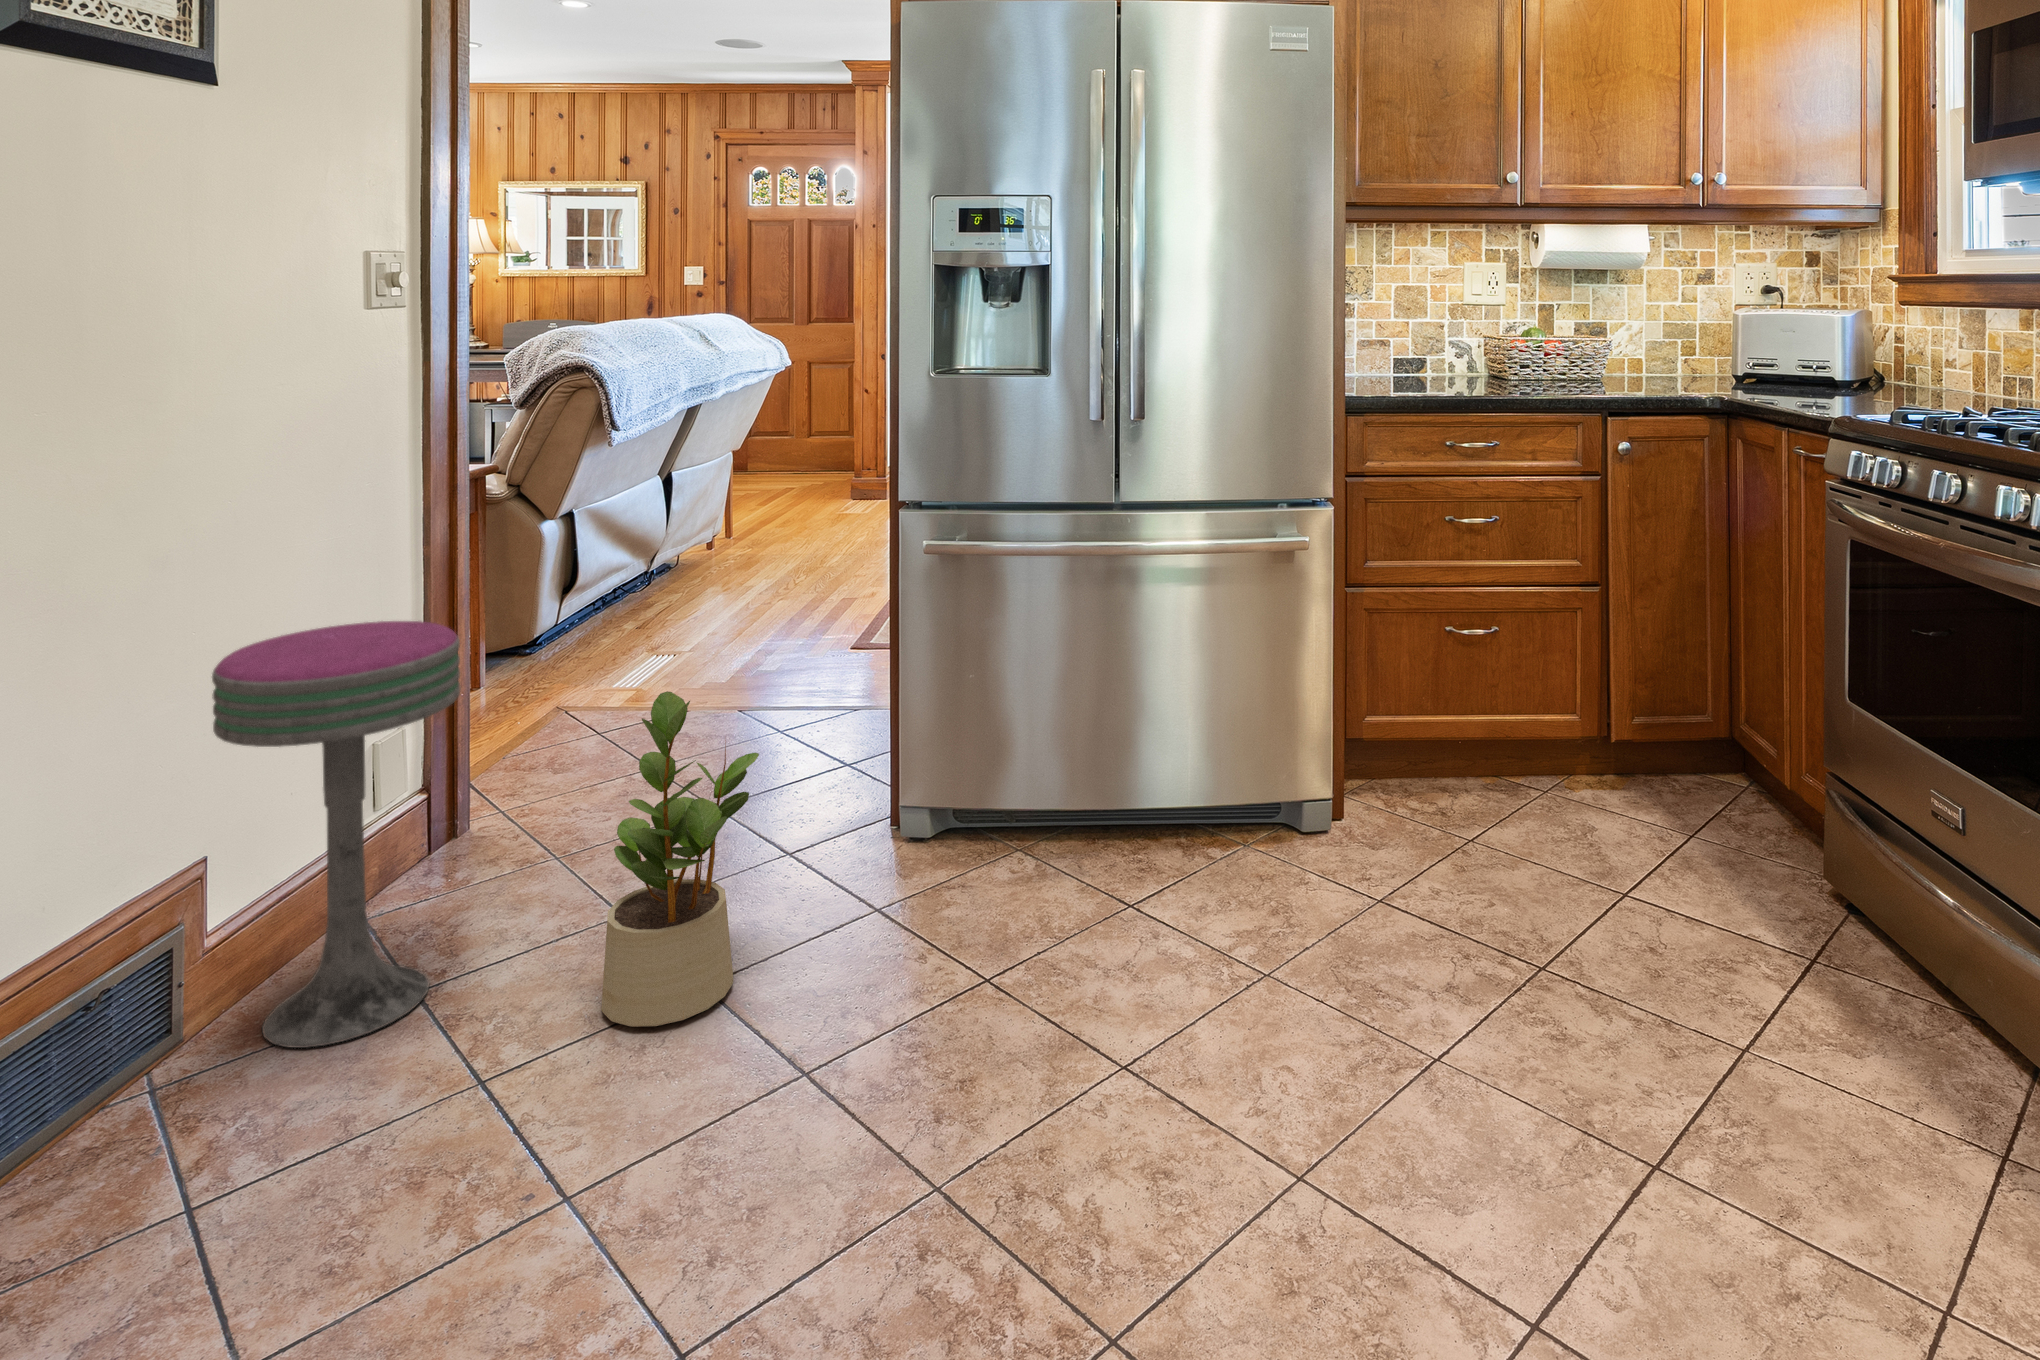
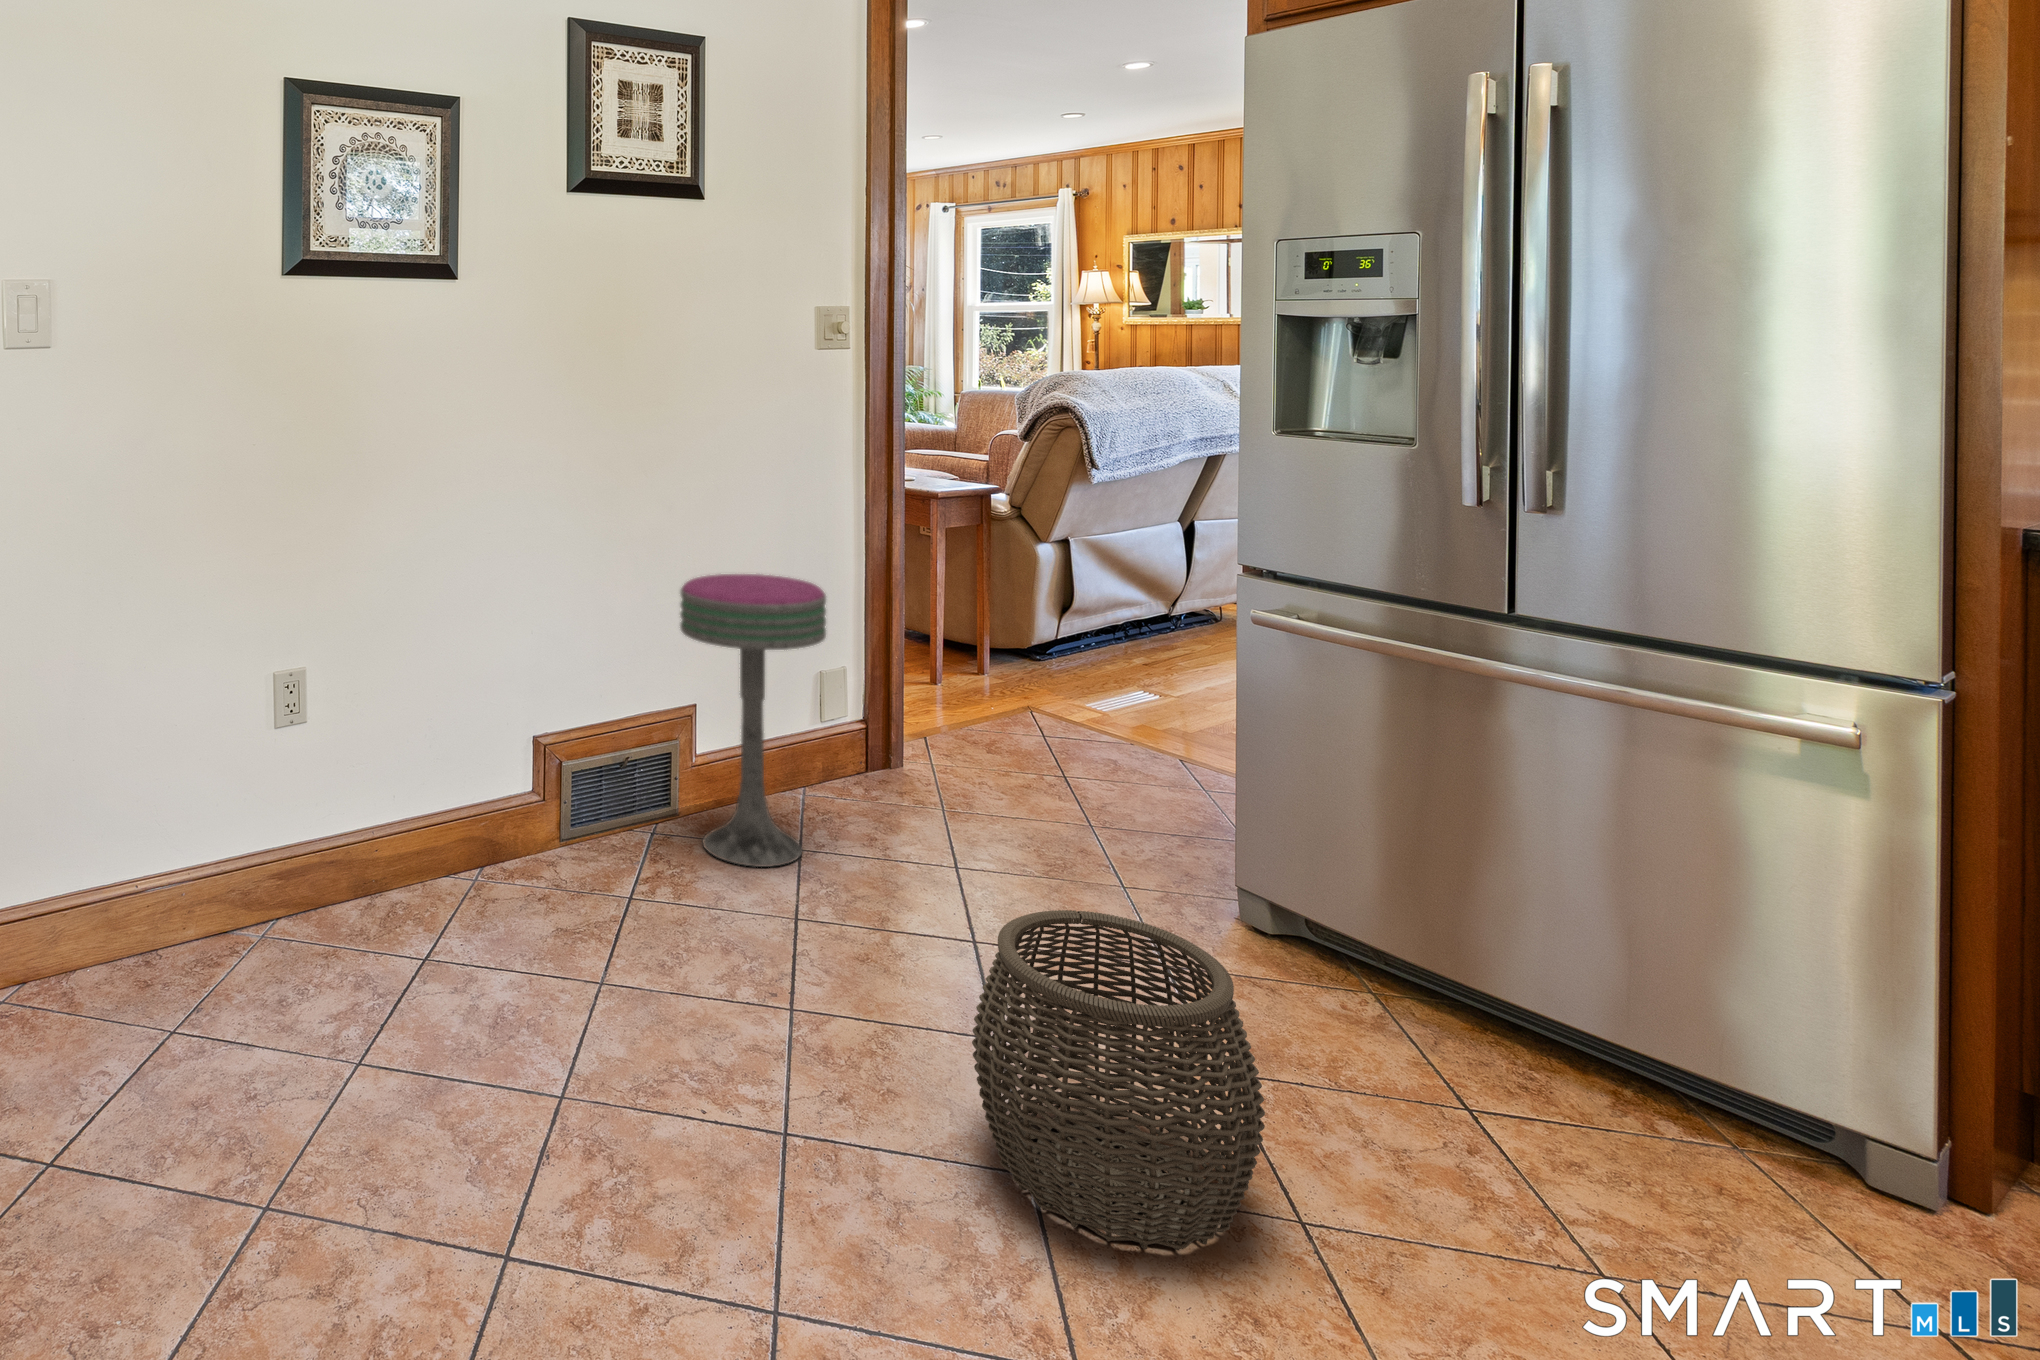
potted plant: present [601,691,759,1026] -> none [885,674,1031,959]
woven basket: none [860,873,1125,1212] -> present [972,910,1265,1251]

